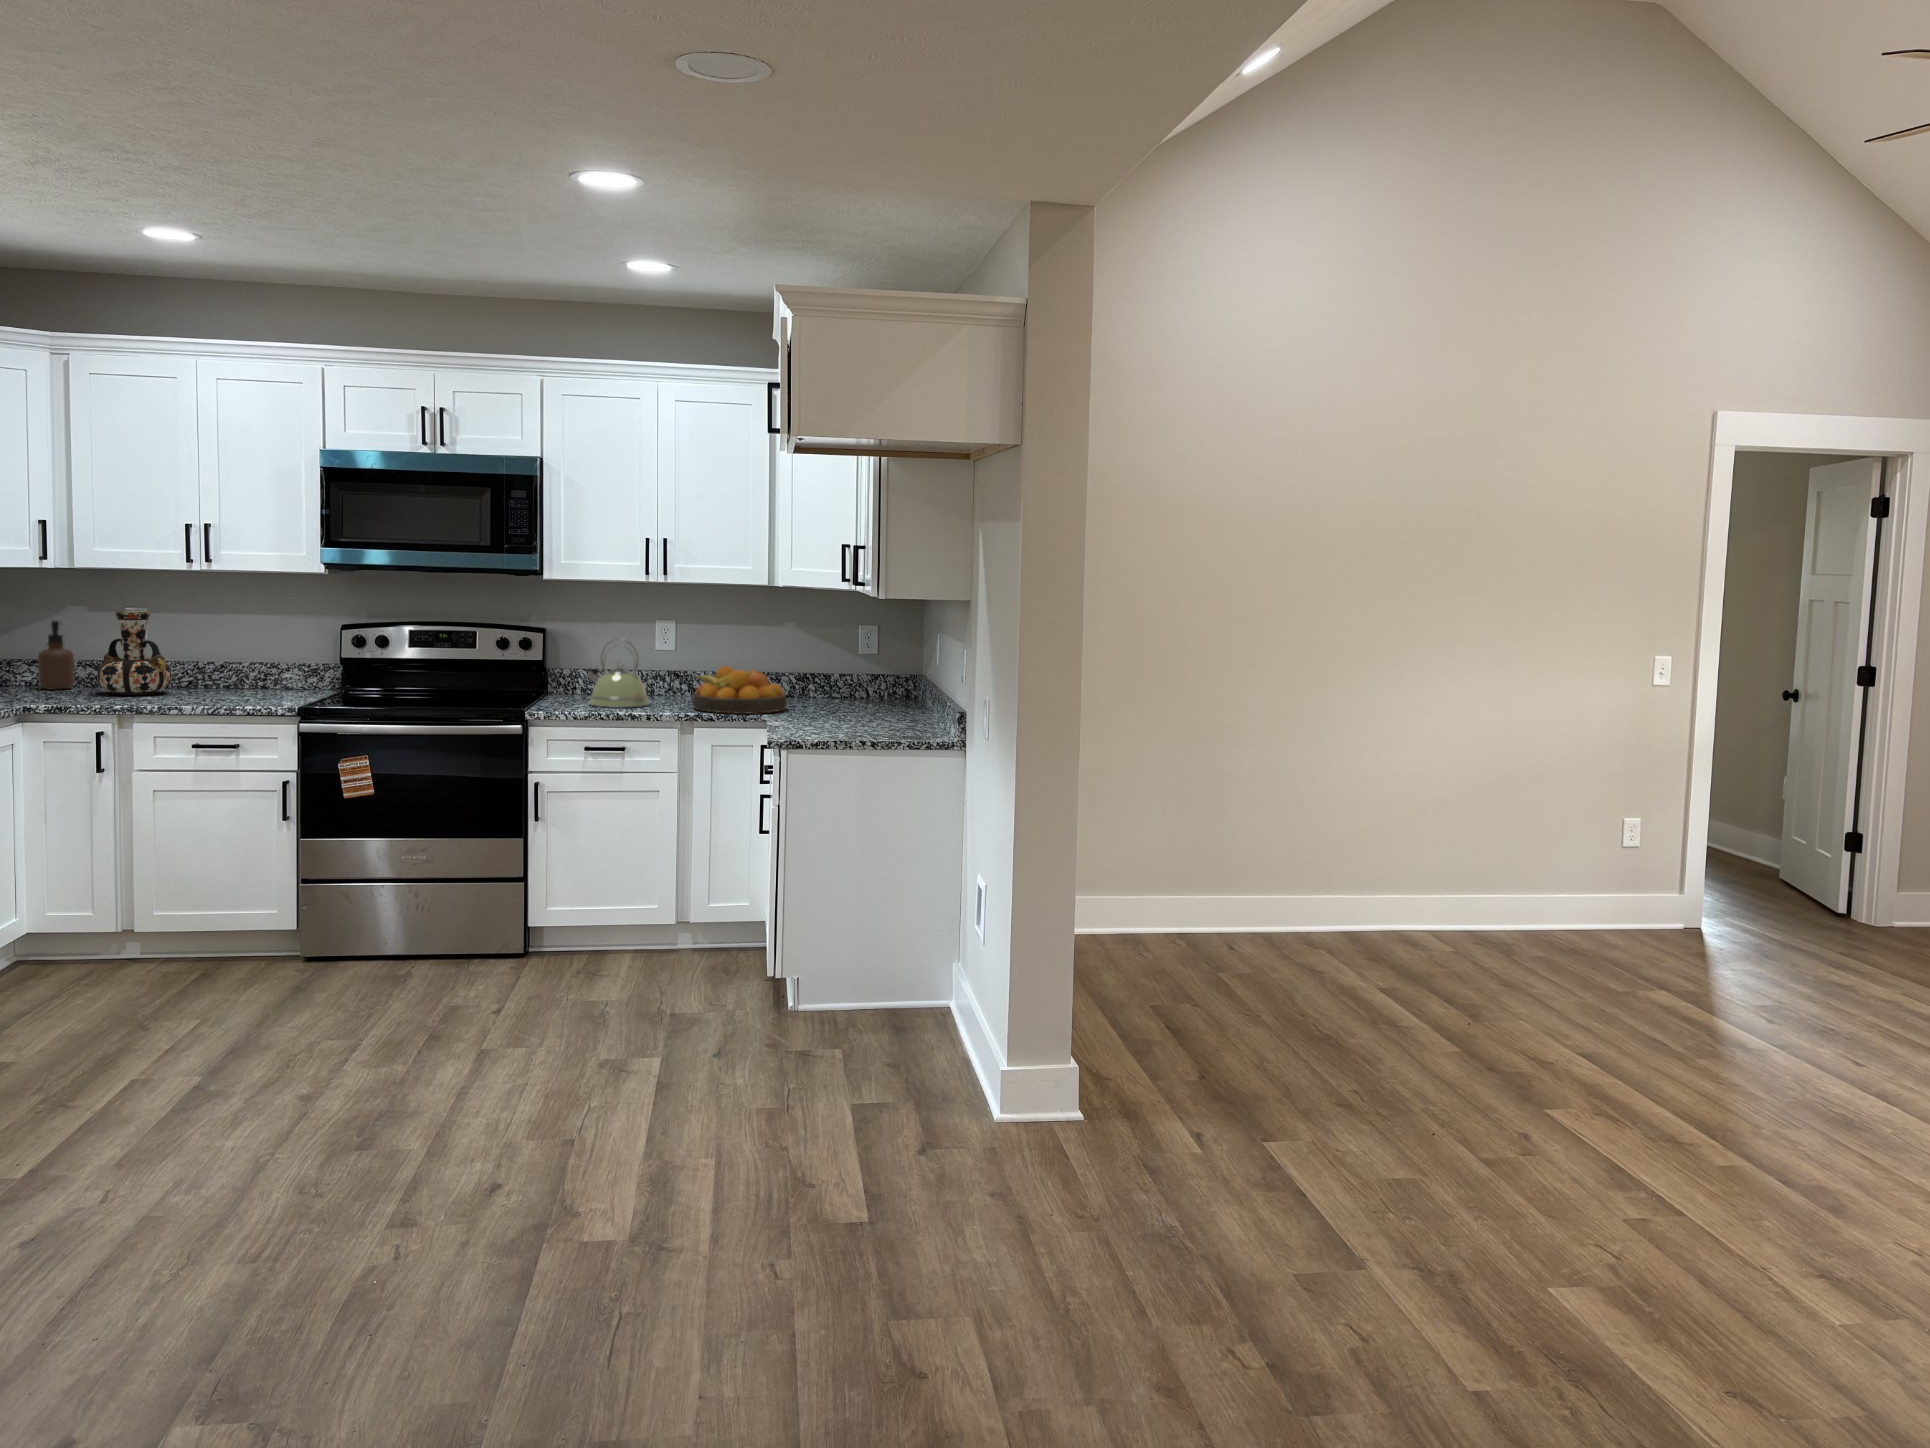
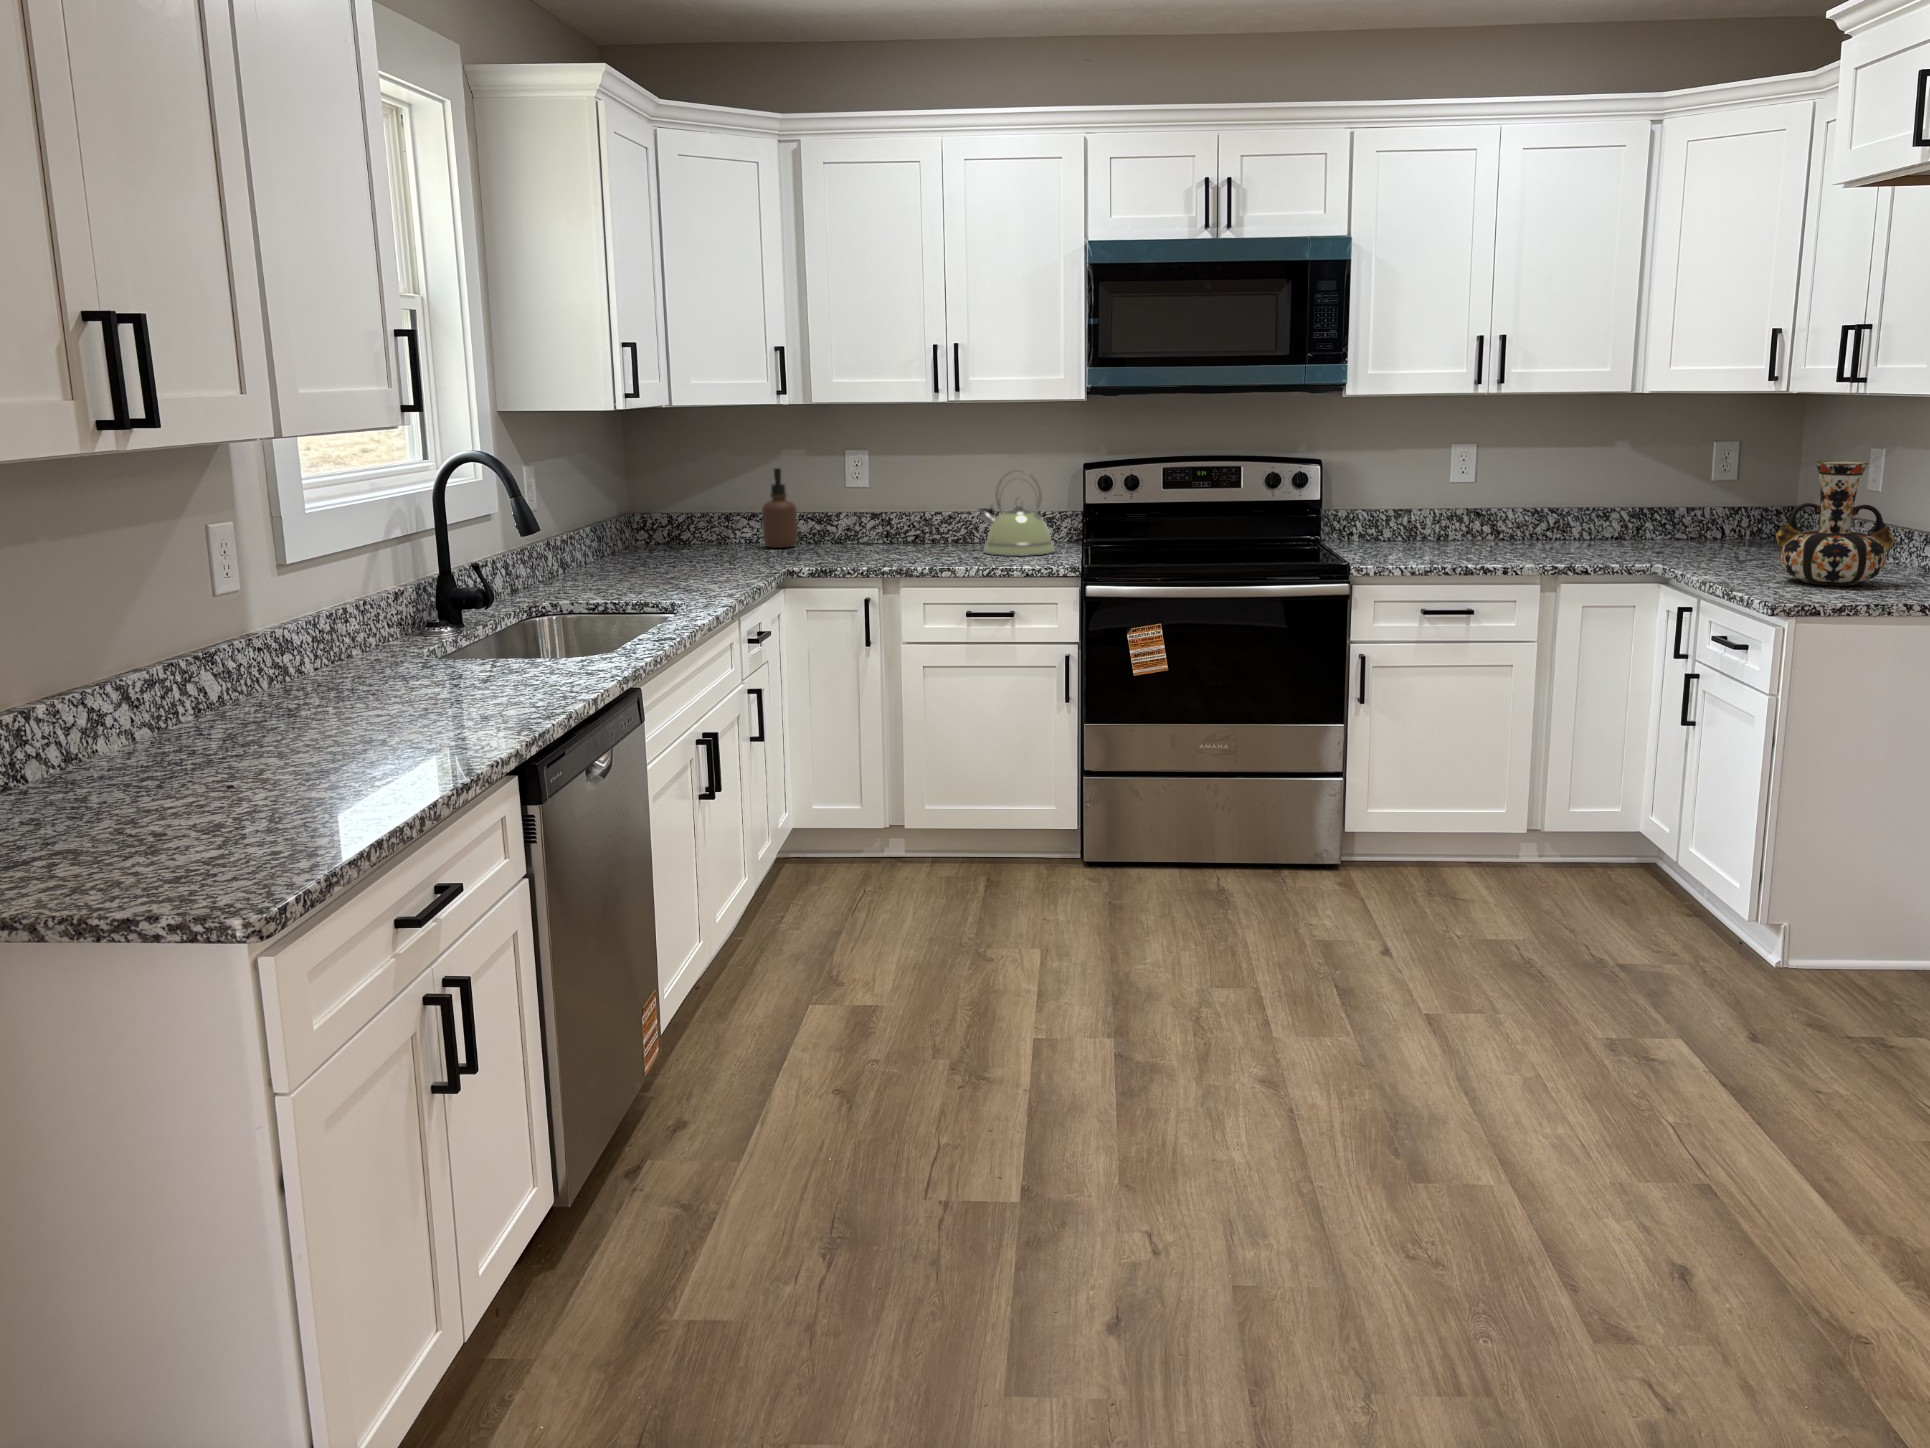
vase: present [97,610,172,695] -> present [1775,461,1895,585]
kettle: present [587,641,649,708] -> present [979,470,1055,556]
fruit bowl: present [693,666,787,714] -> none [1536,501,1668,564]

